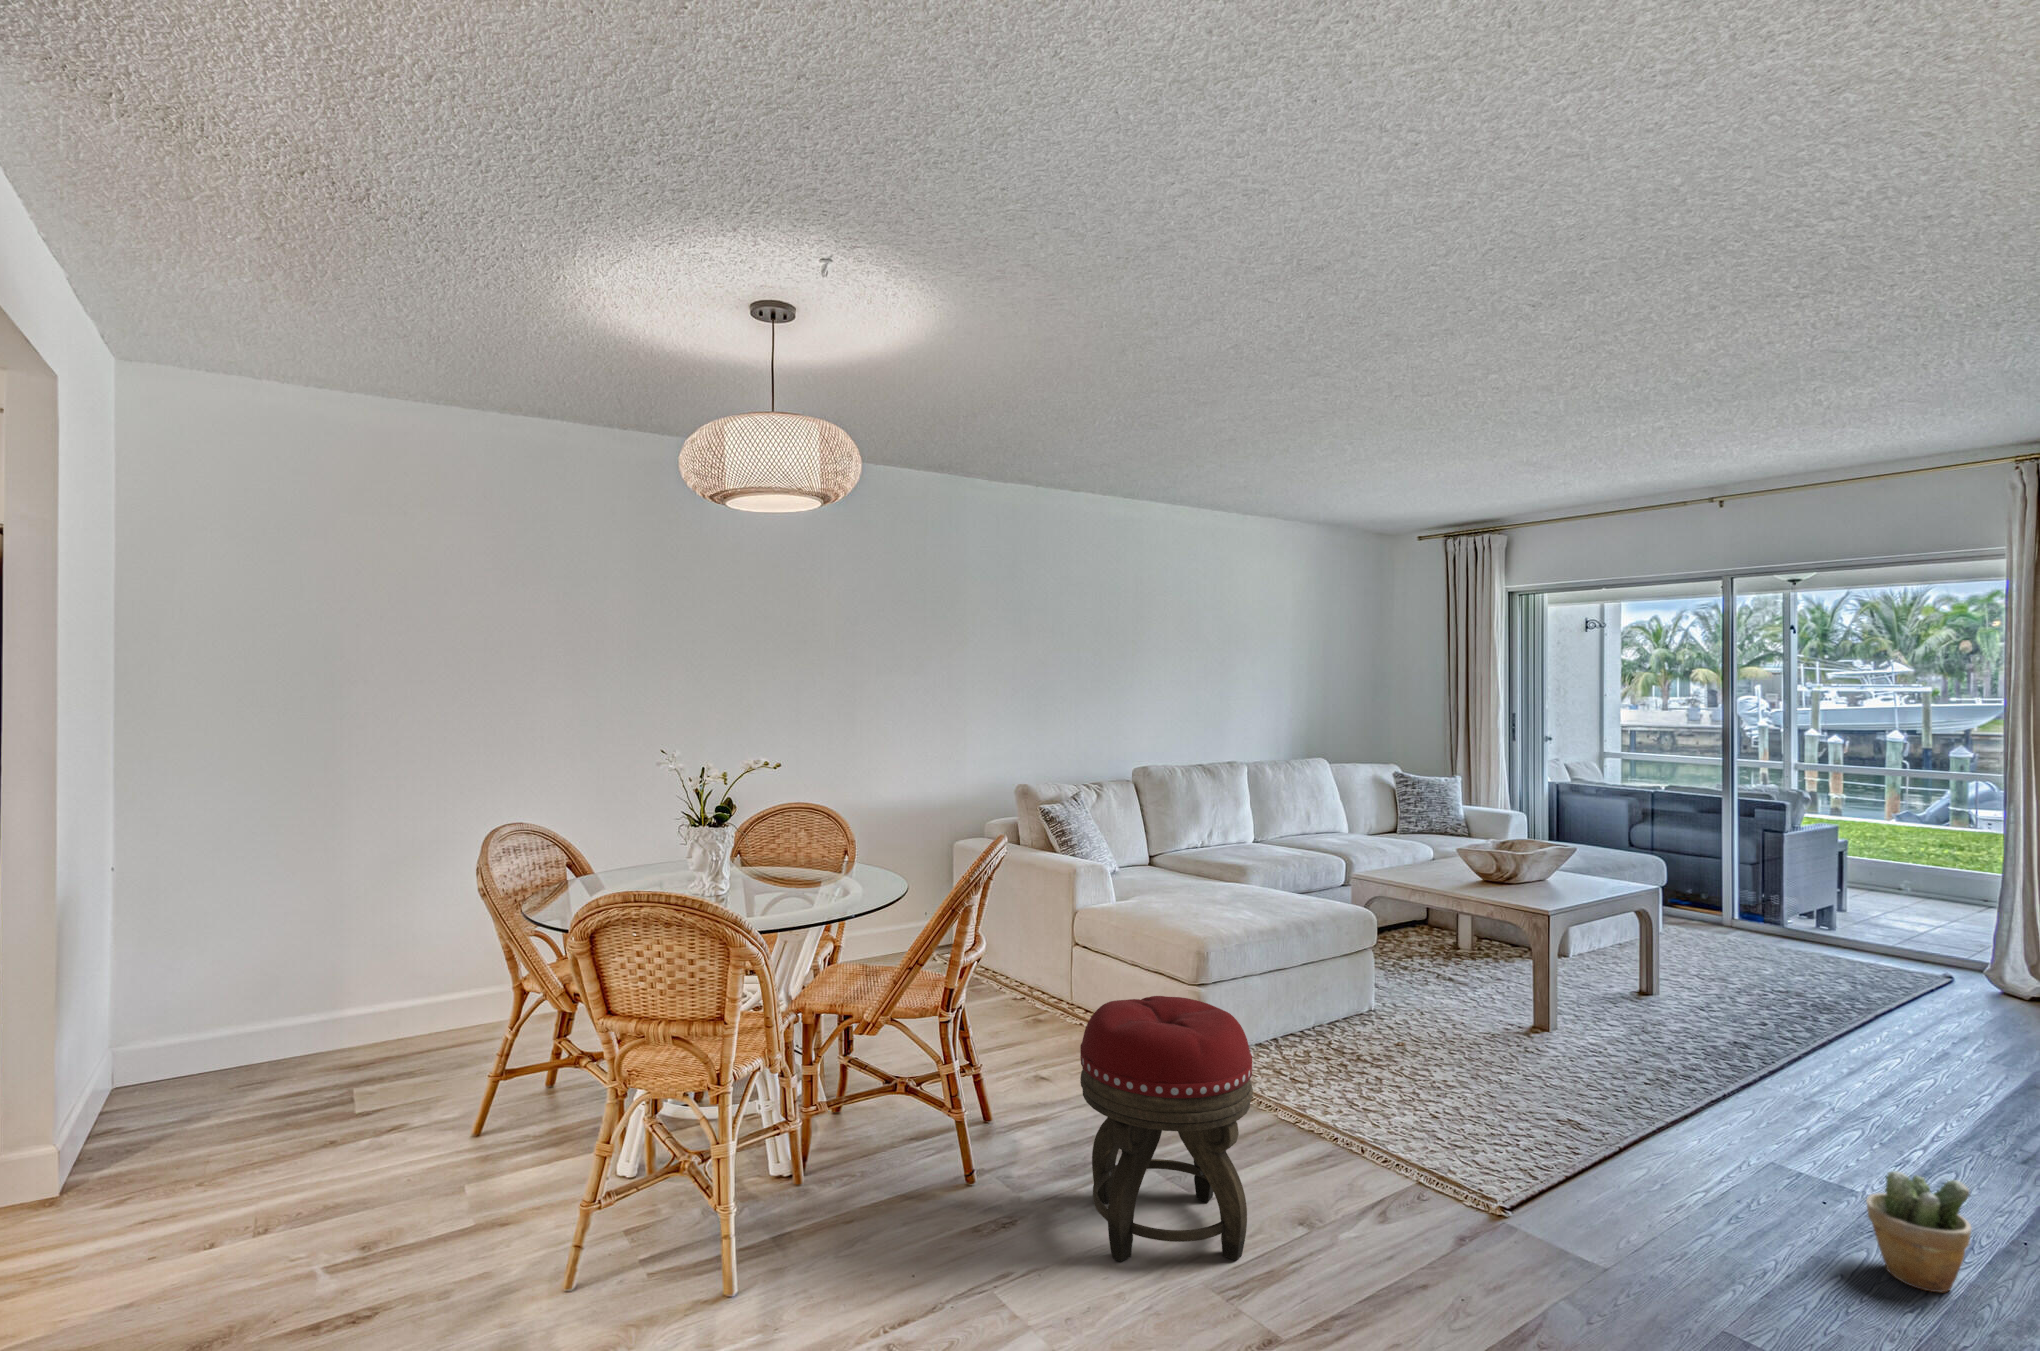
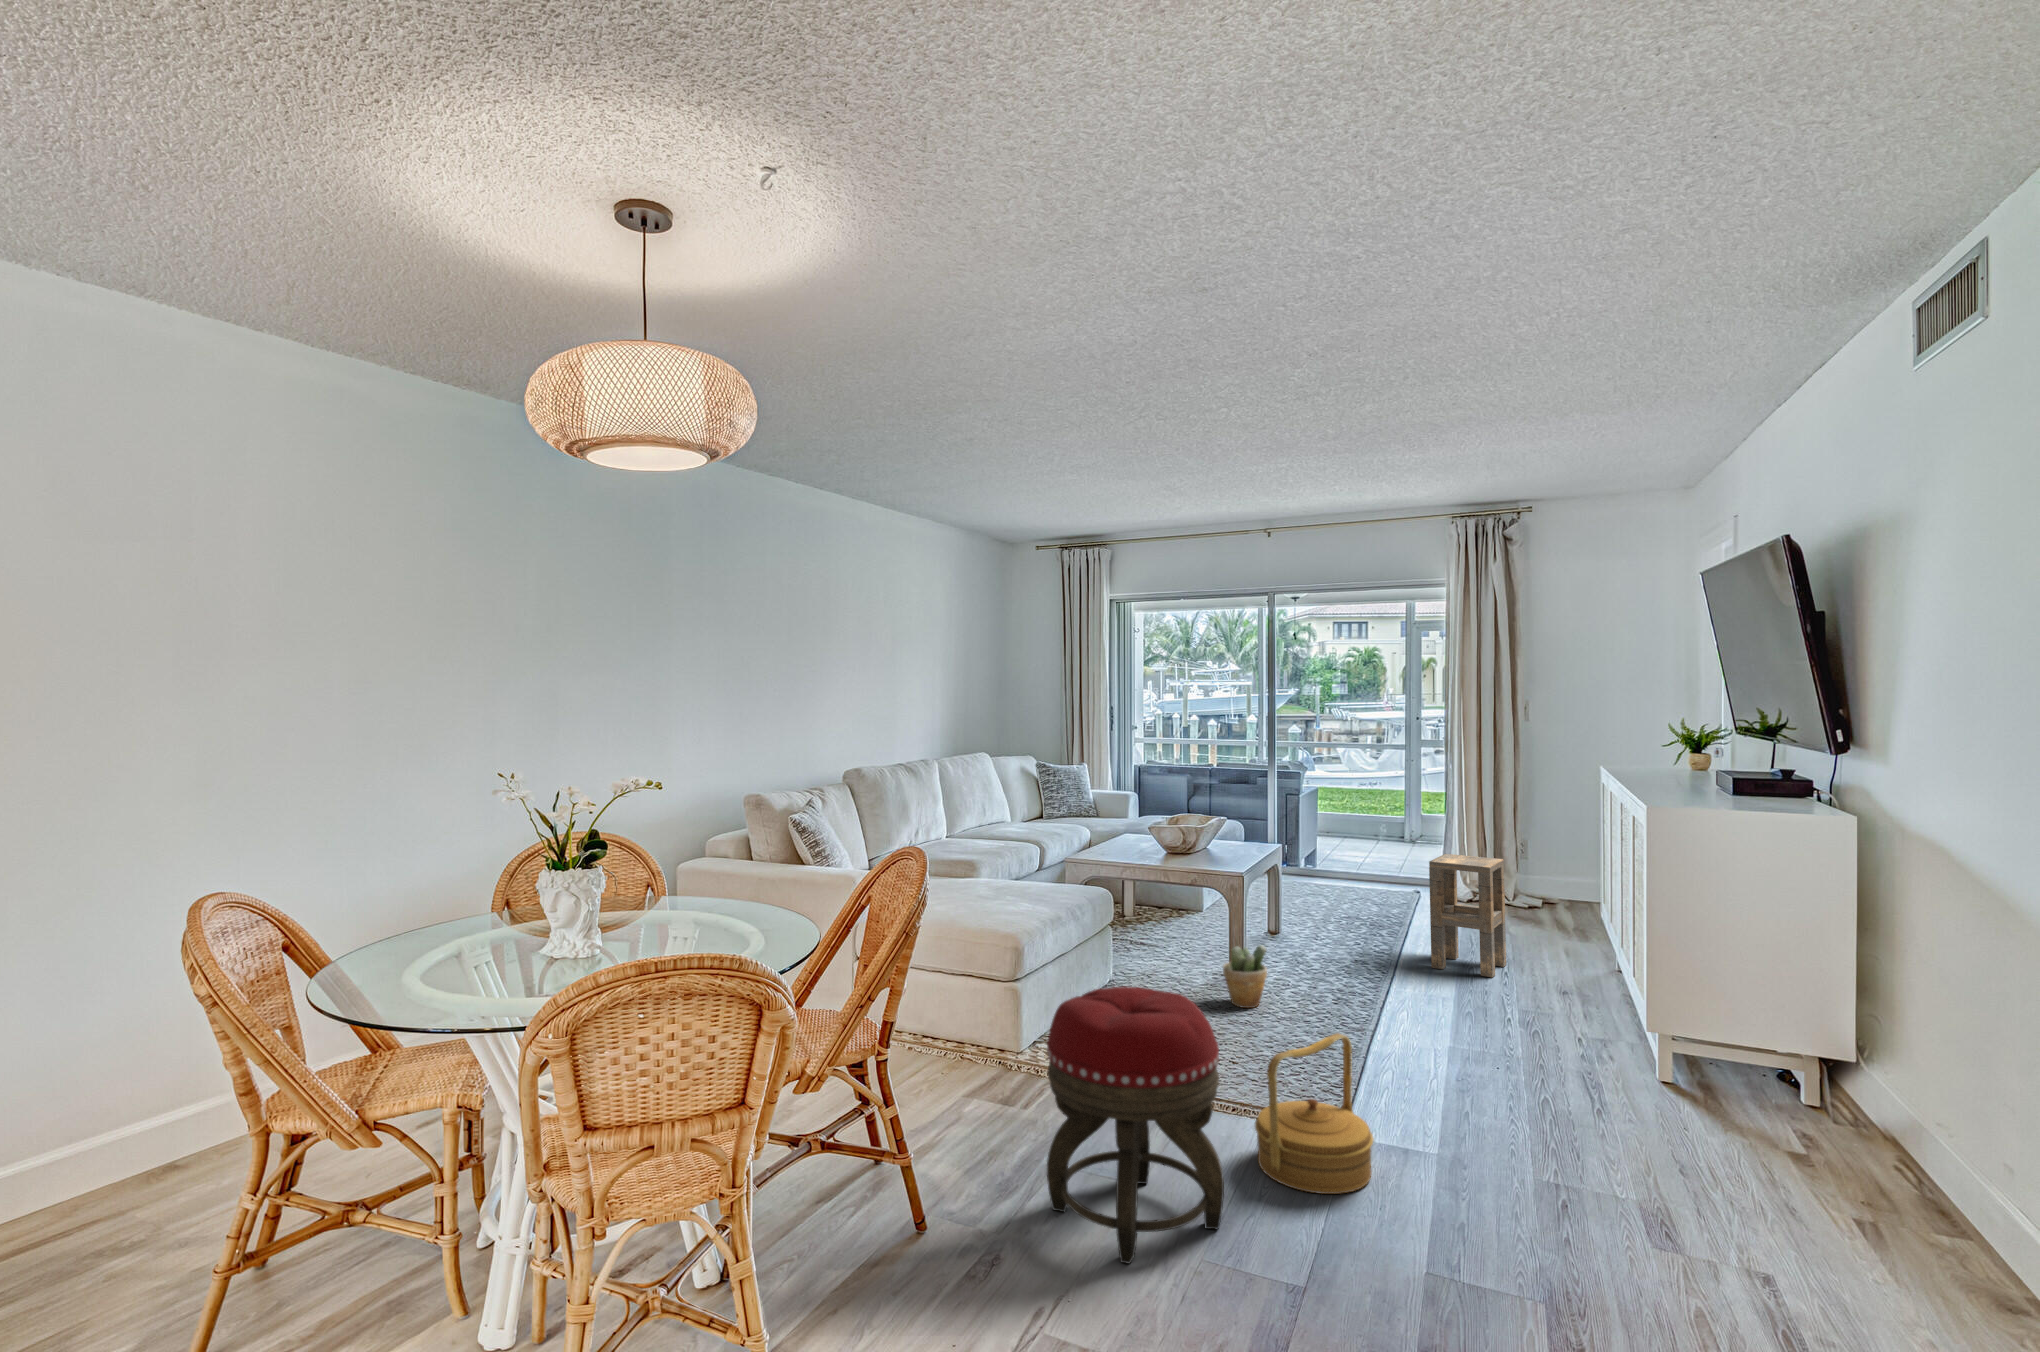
side table: none [1825,925,1963,1099] -> present [1429,854,1506,977]
basket: none [1336,1096,1475,1272] -> present [1255,1033,1374,1194]
potted plant: present [1866,1171,1971,1292] -> present [1223,945,1267,1008]

